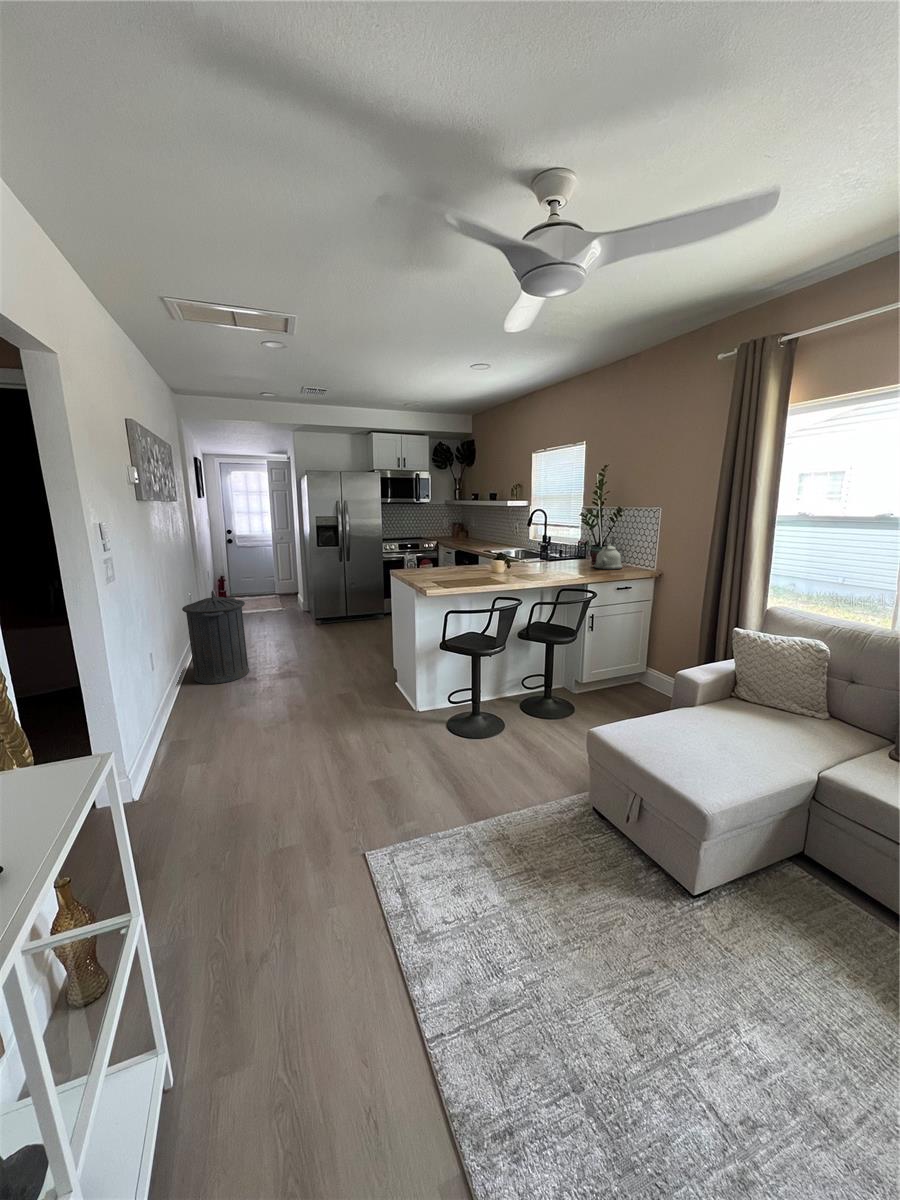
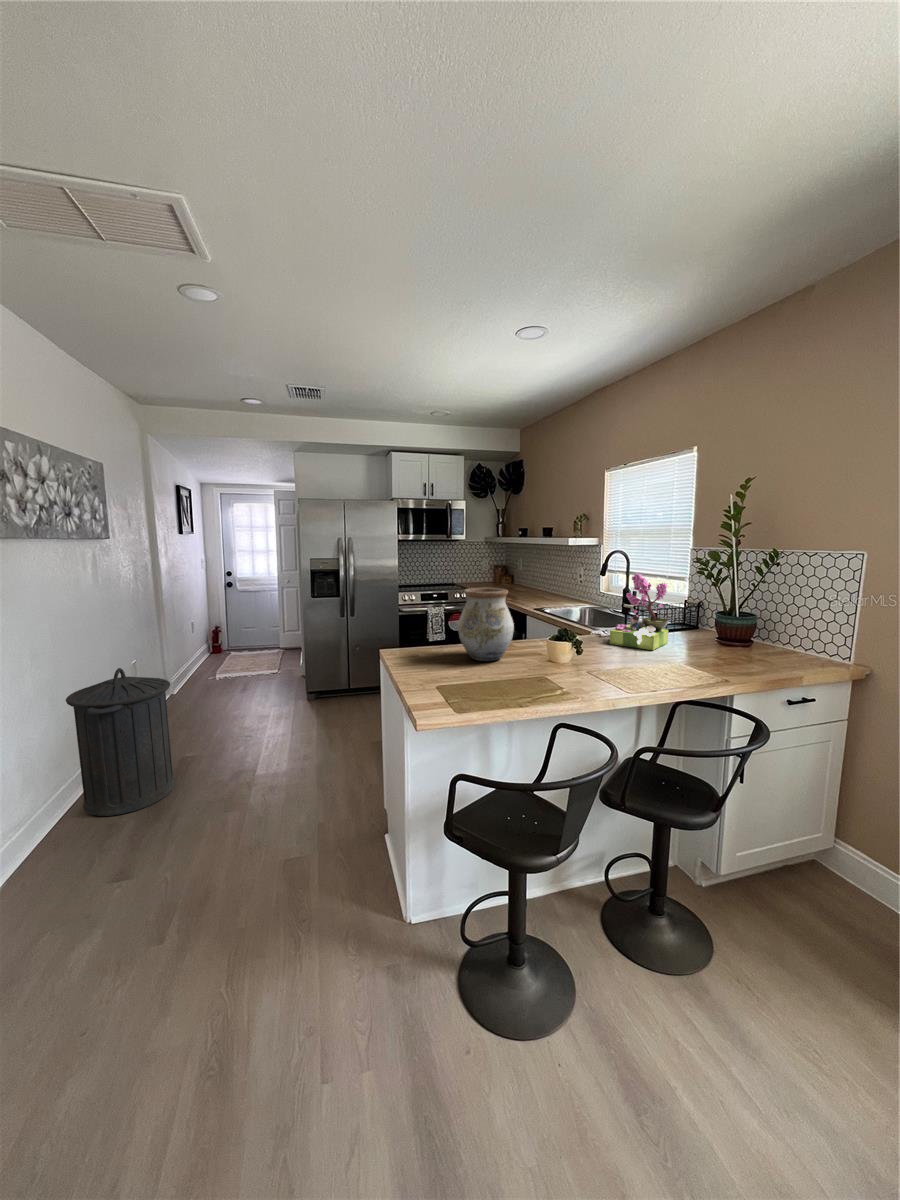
flower arrangement: none [528,522,563,567] -> present [610,573,669,650]
vase: none [440,531,472,573] -> present [458,588,514,661]
kettle: present [594,536,622,569] -> none [729,599,786,660]

